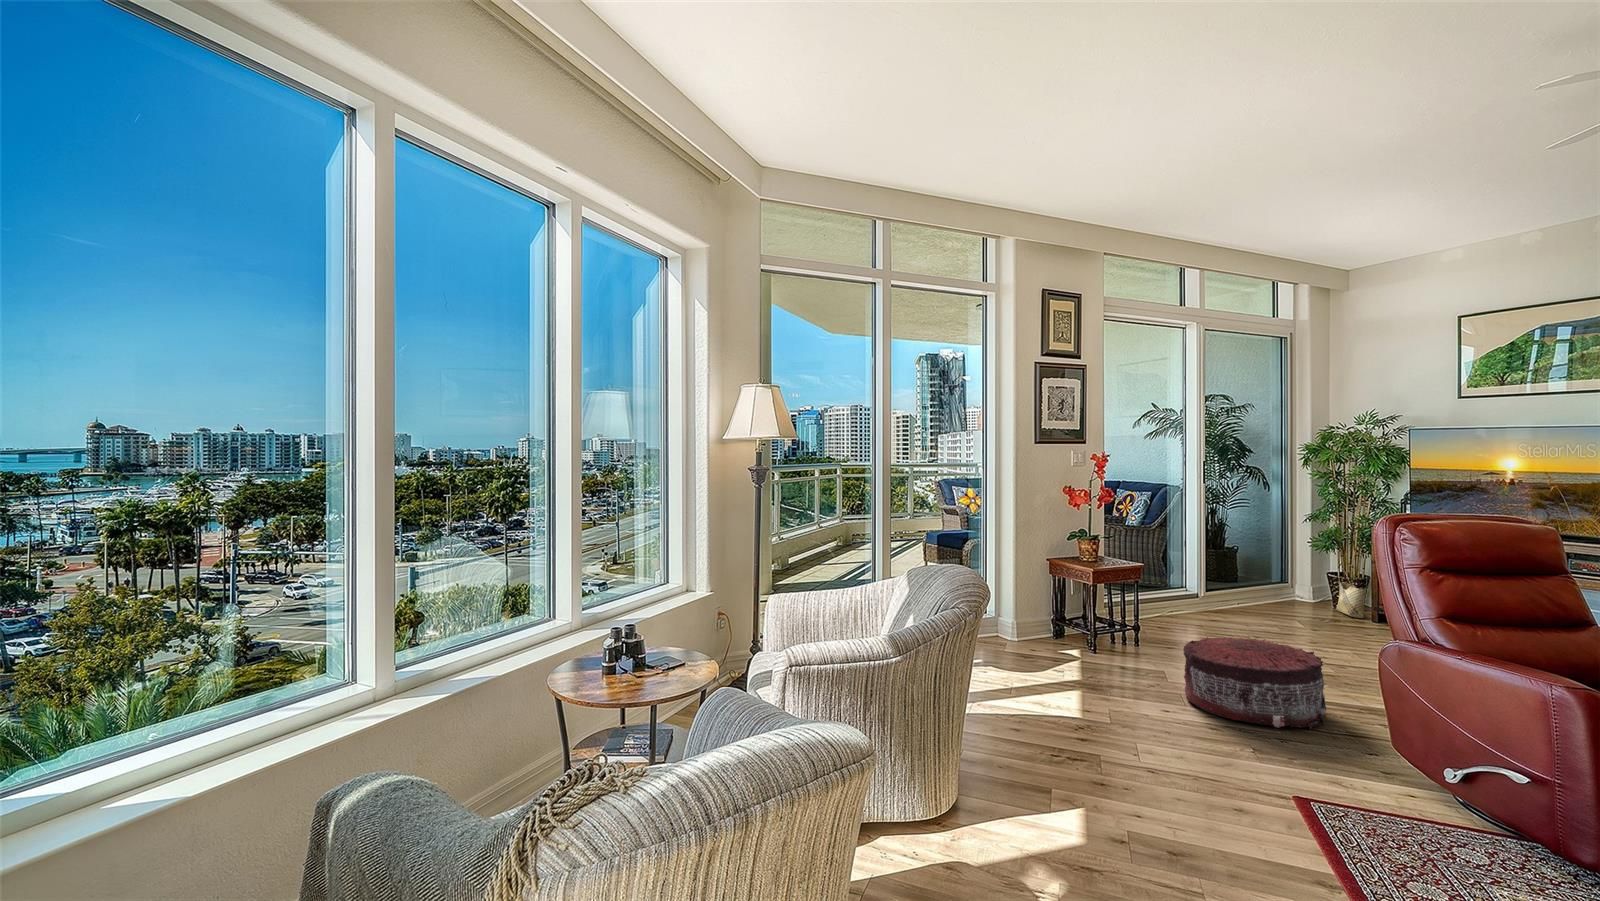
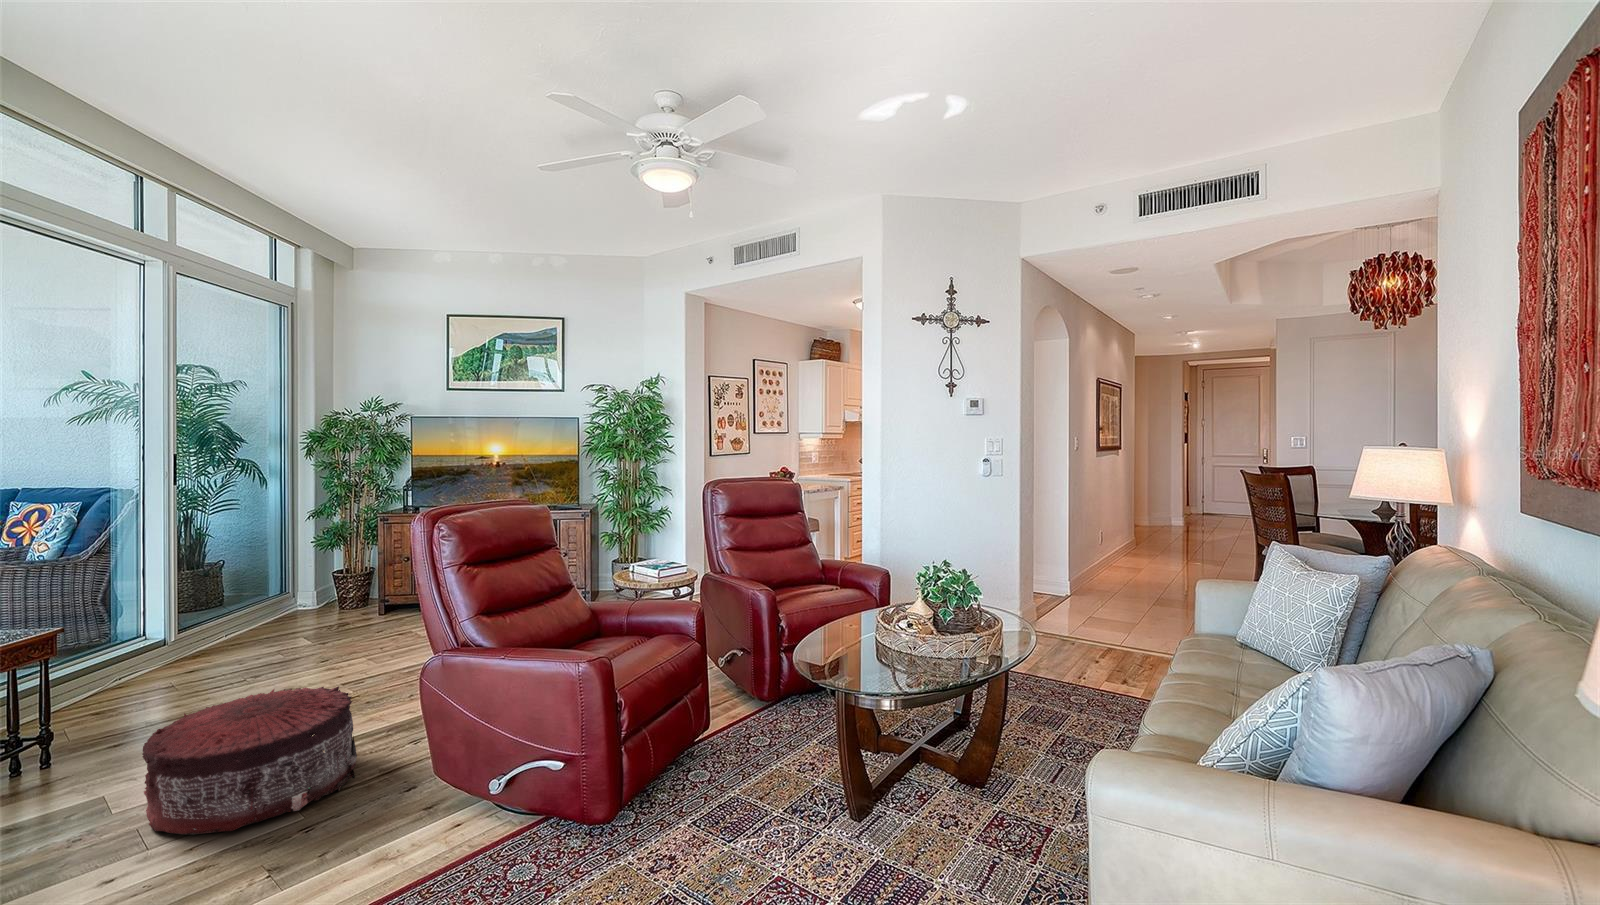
woven basket: present [1336,569,1367,618] -> none [345,565,375,616]

